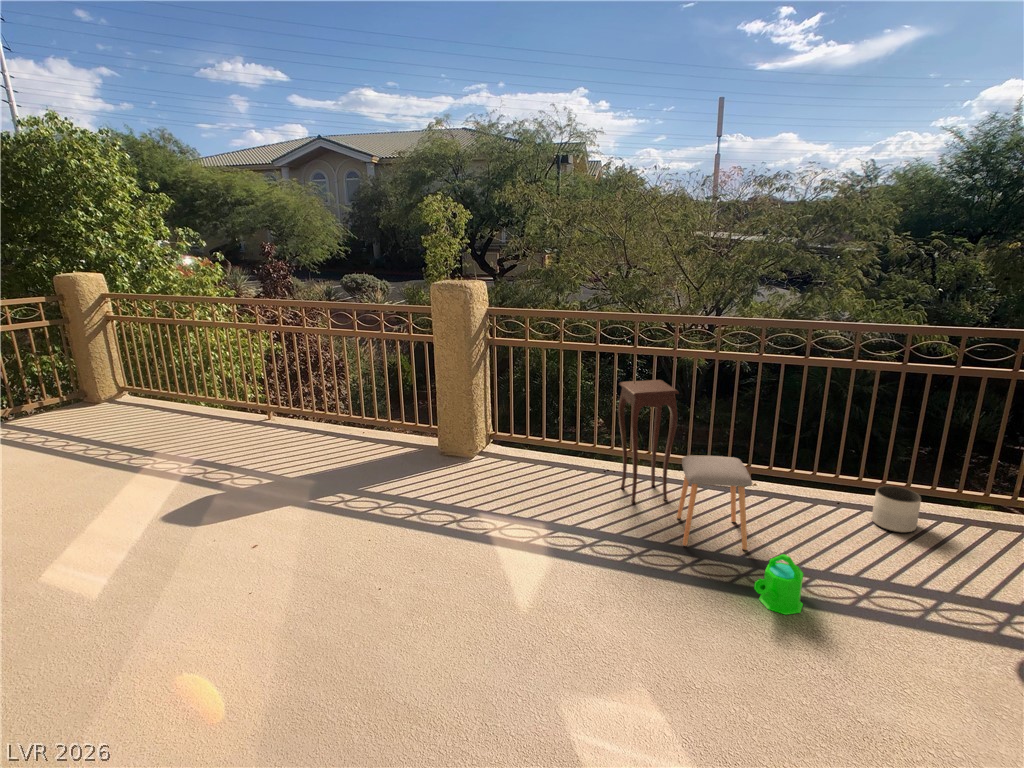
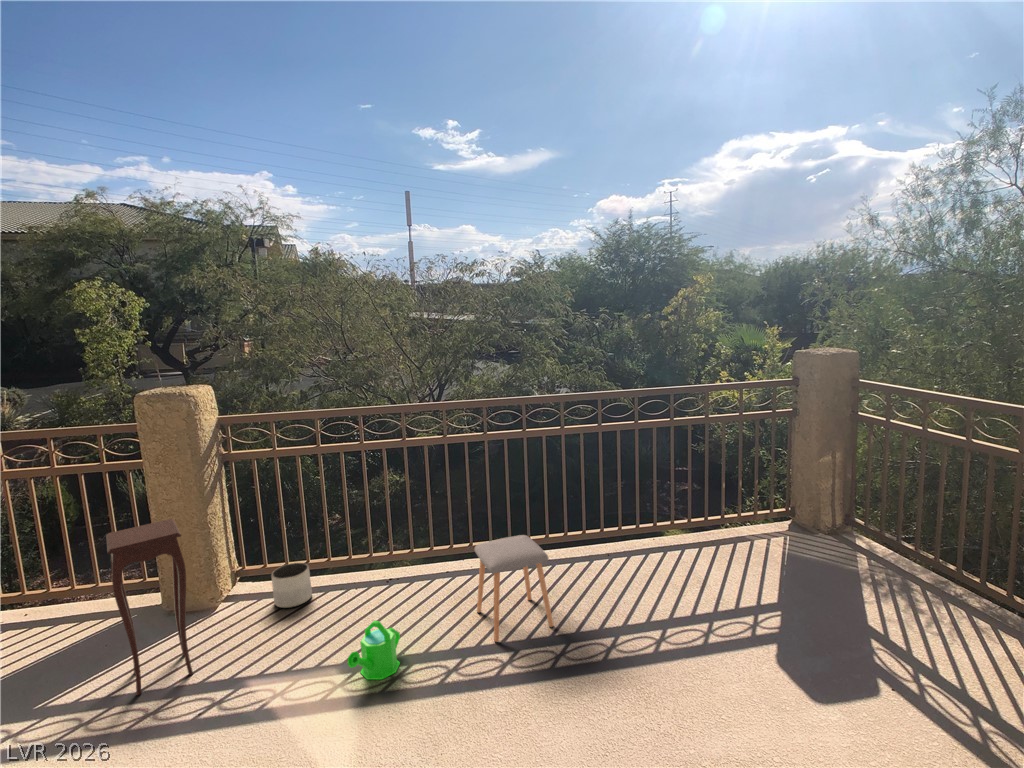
side table: present [618,380,679,503] -> present [106,519,193,696]
planter: present [872,486,921,533] -> present [271,563,312,608]
watering can: present [754,554,803,615] -> present [348,621,400,680]

